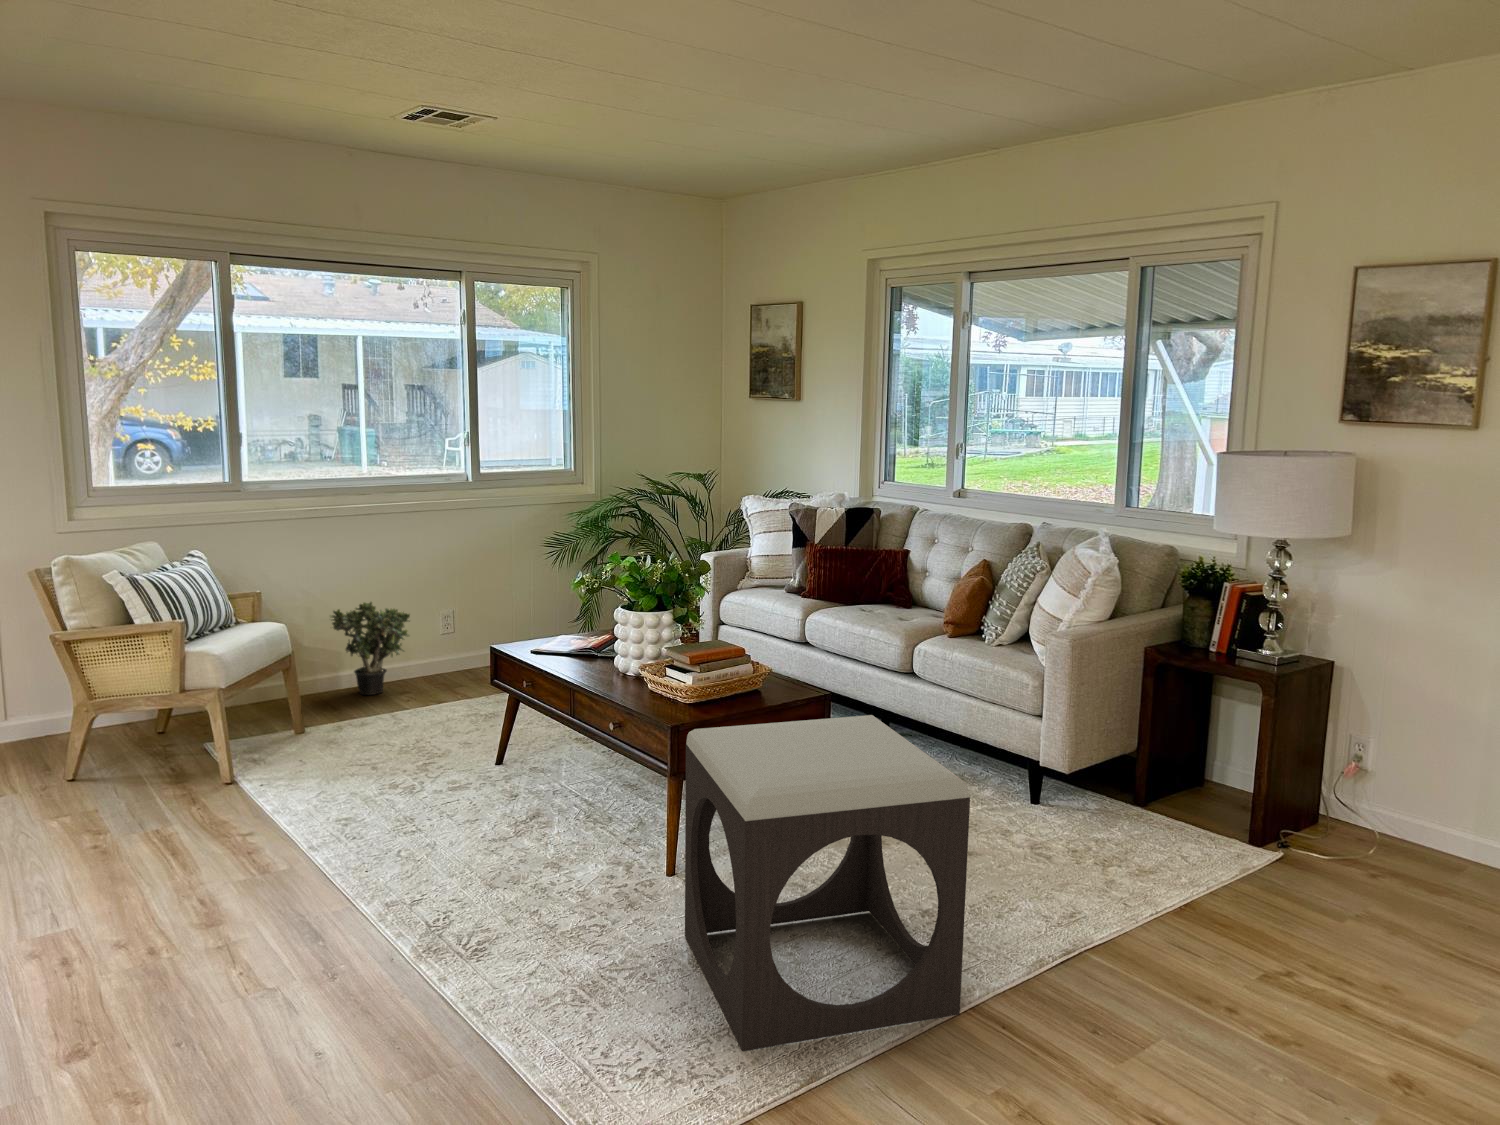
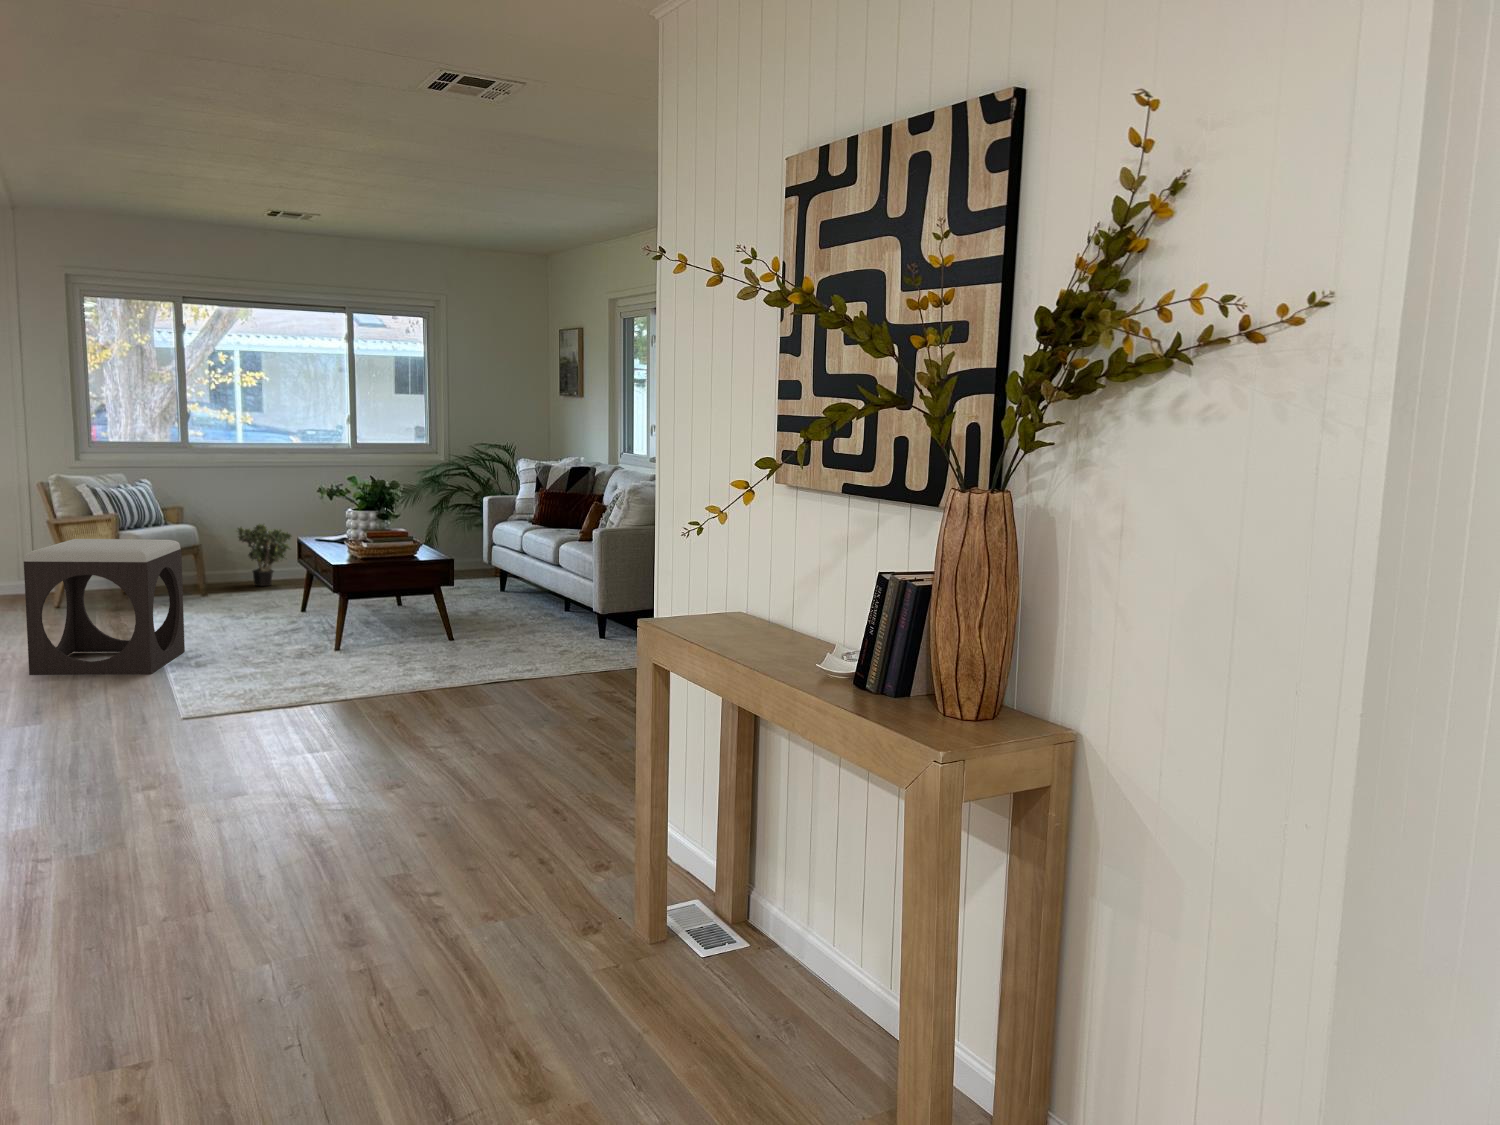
footstool: present [685,715,970,1051] -> present [24,539,185,675]

